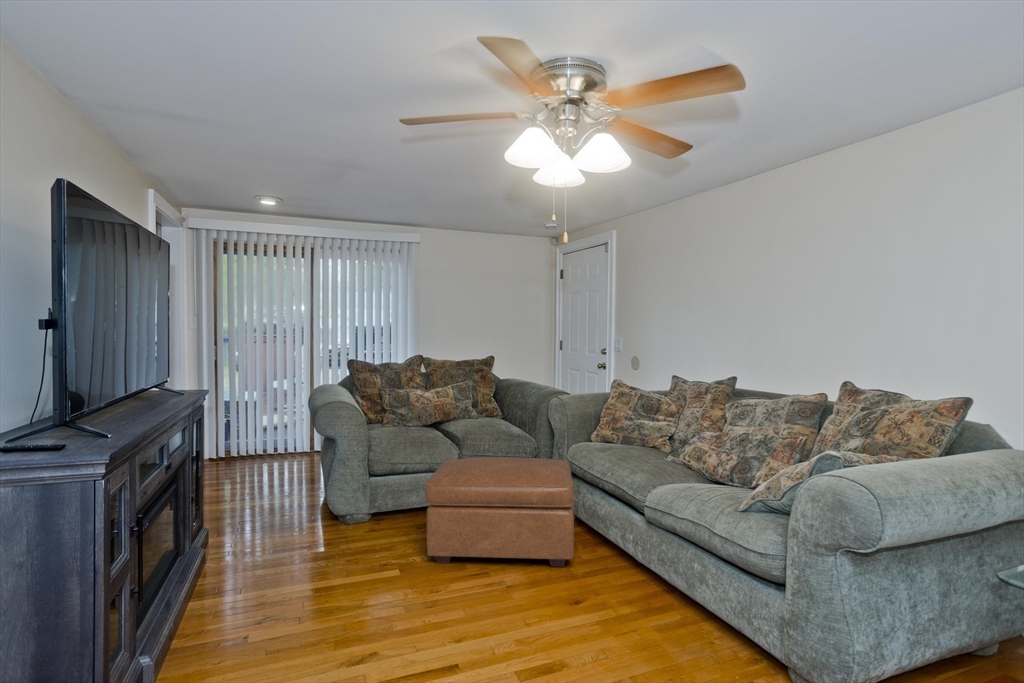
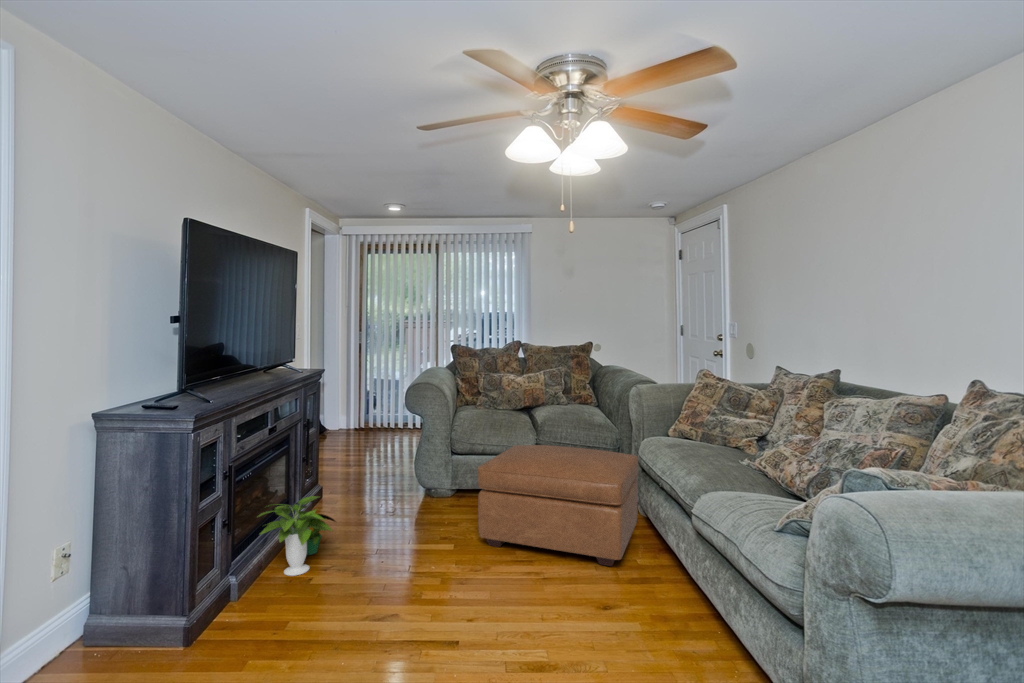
potted plant: none [184,530,278,625] -> present [257,496,335,576]

